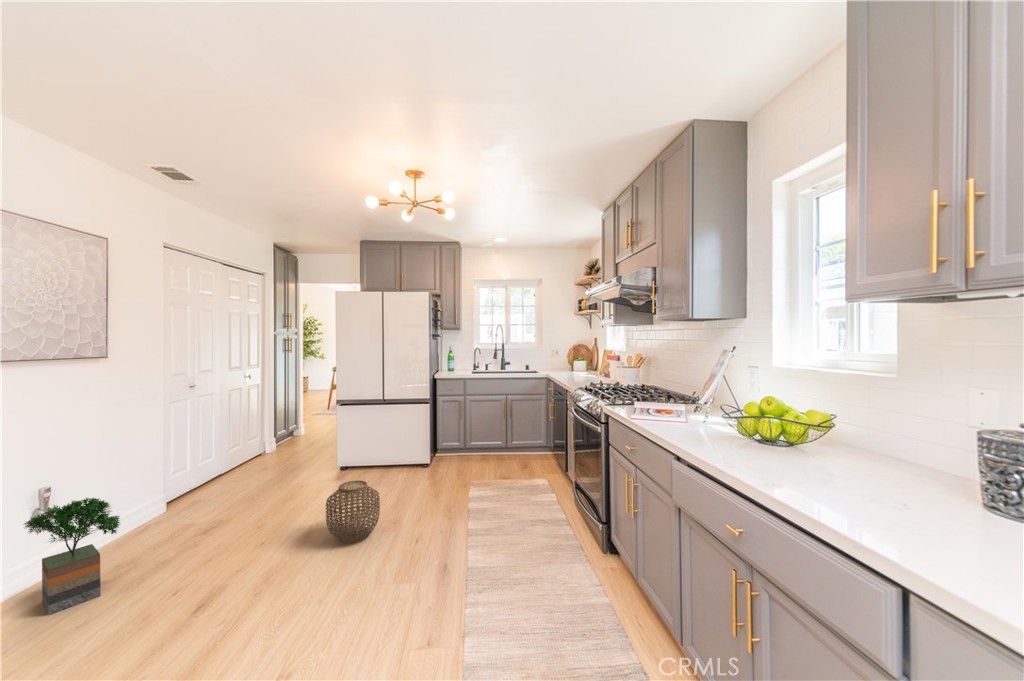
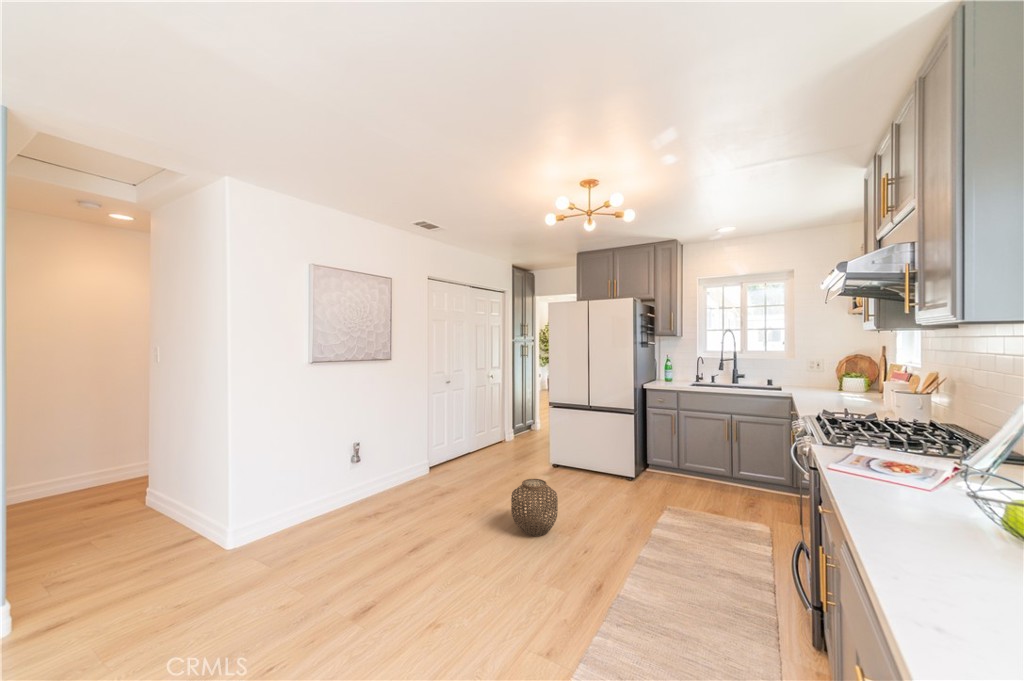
potted tree: present [24,498,120,615] -> none [338,454,384,526]

